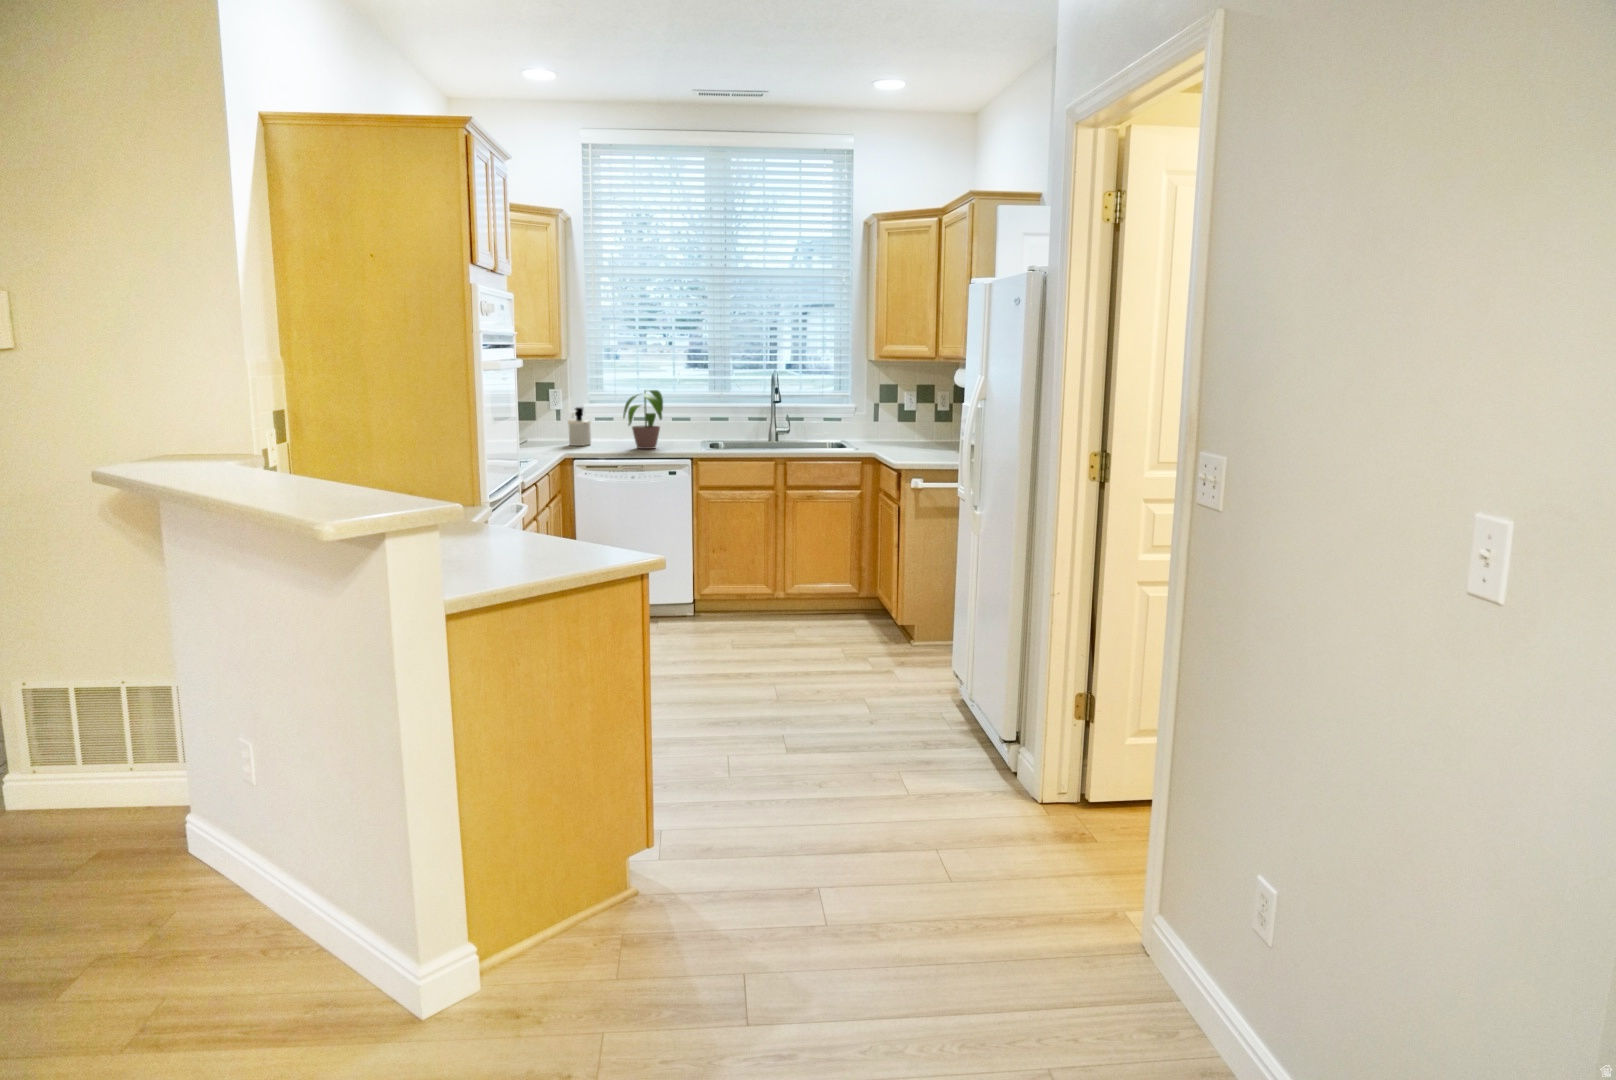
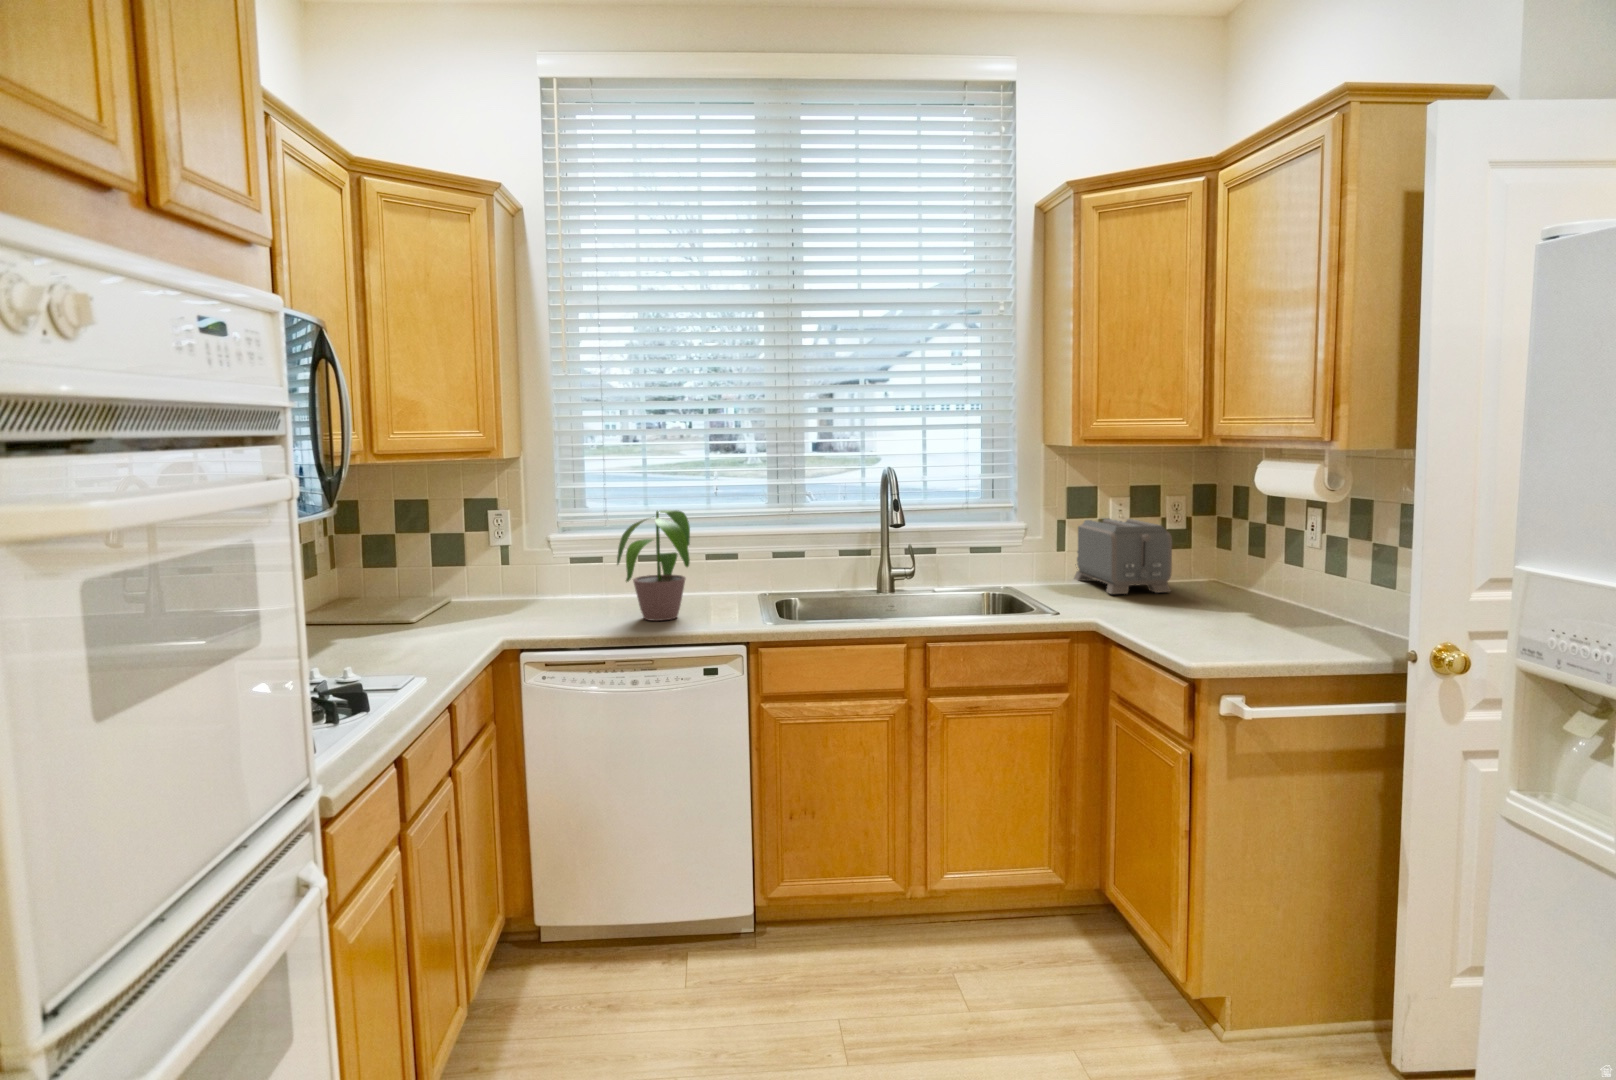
toaster: none [885,404,932,444] -> present [1074,519,1172,594]
soap dispenser: present [568,407,591,446] -> none [516,543,559,614]

